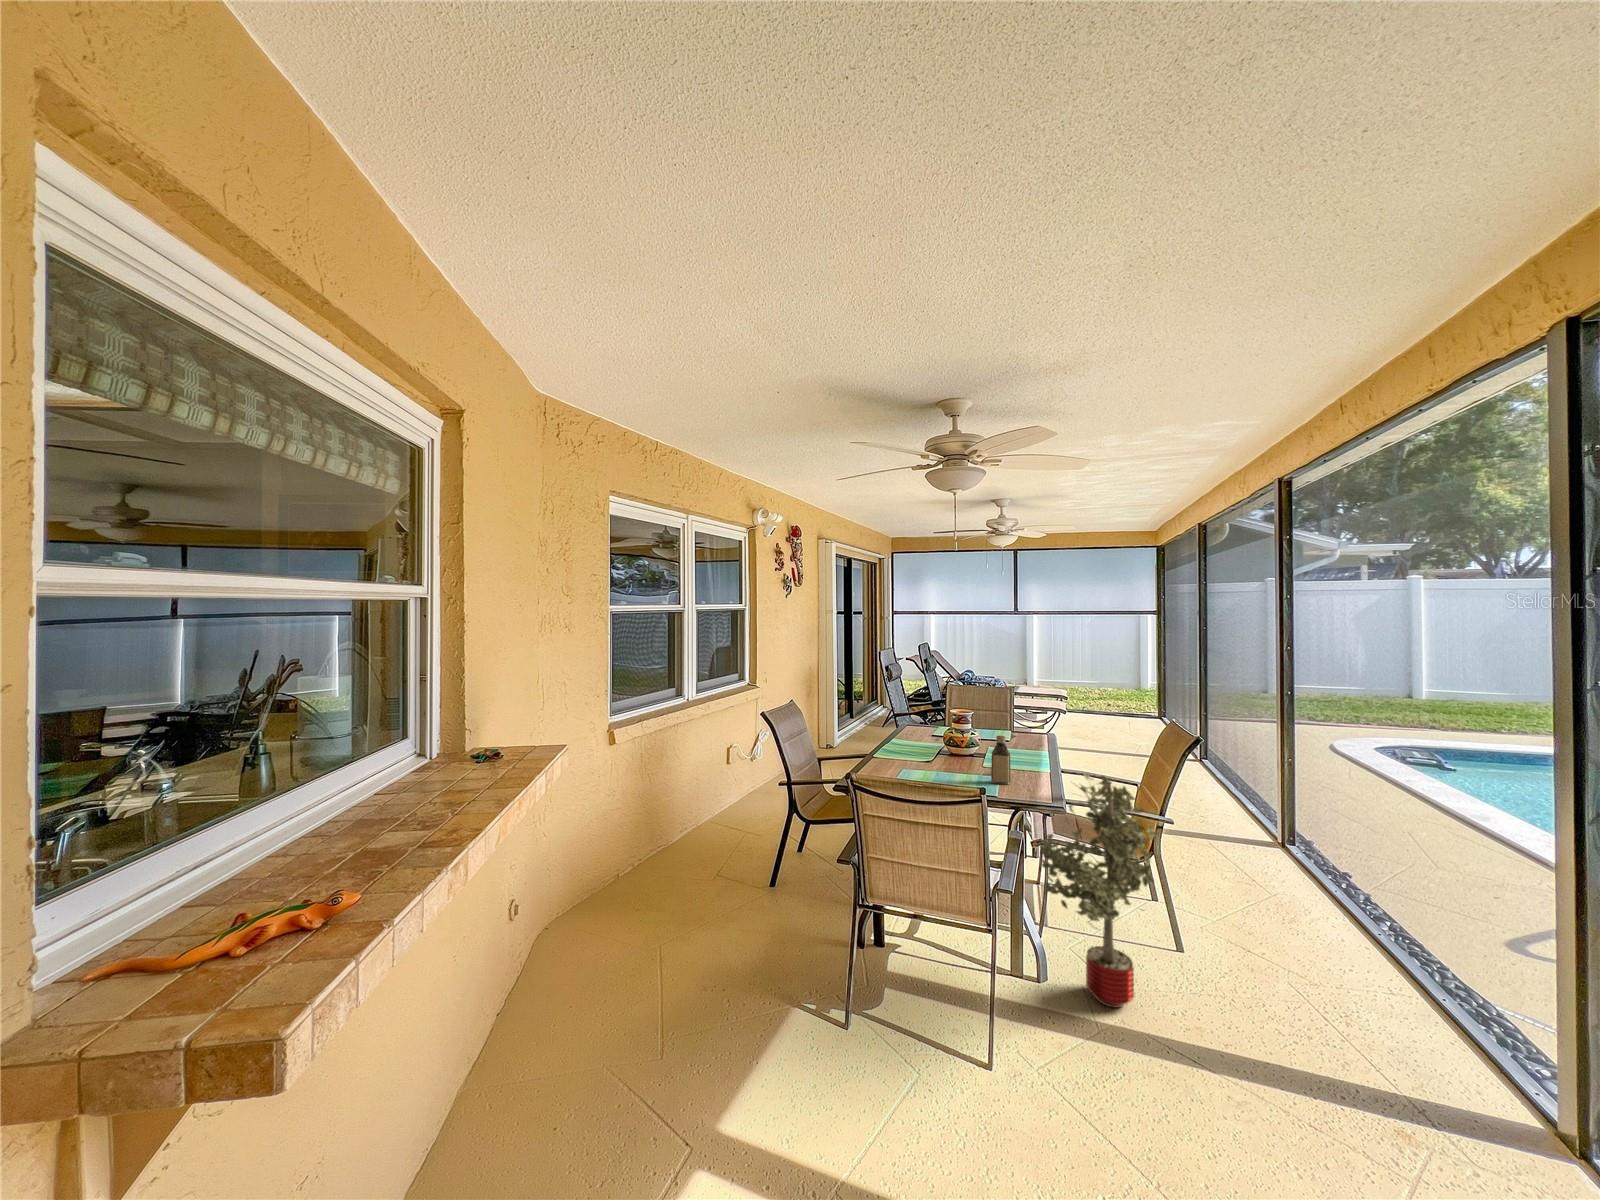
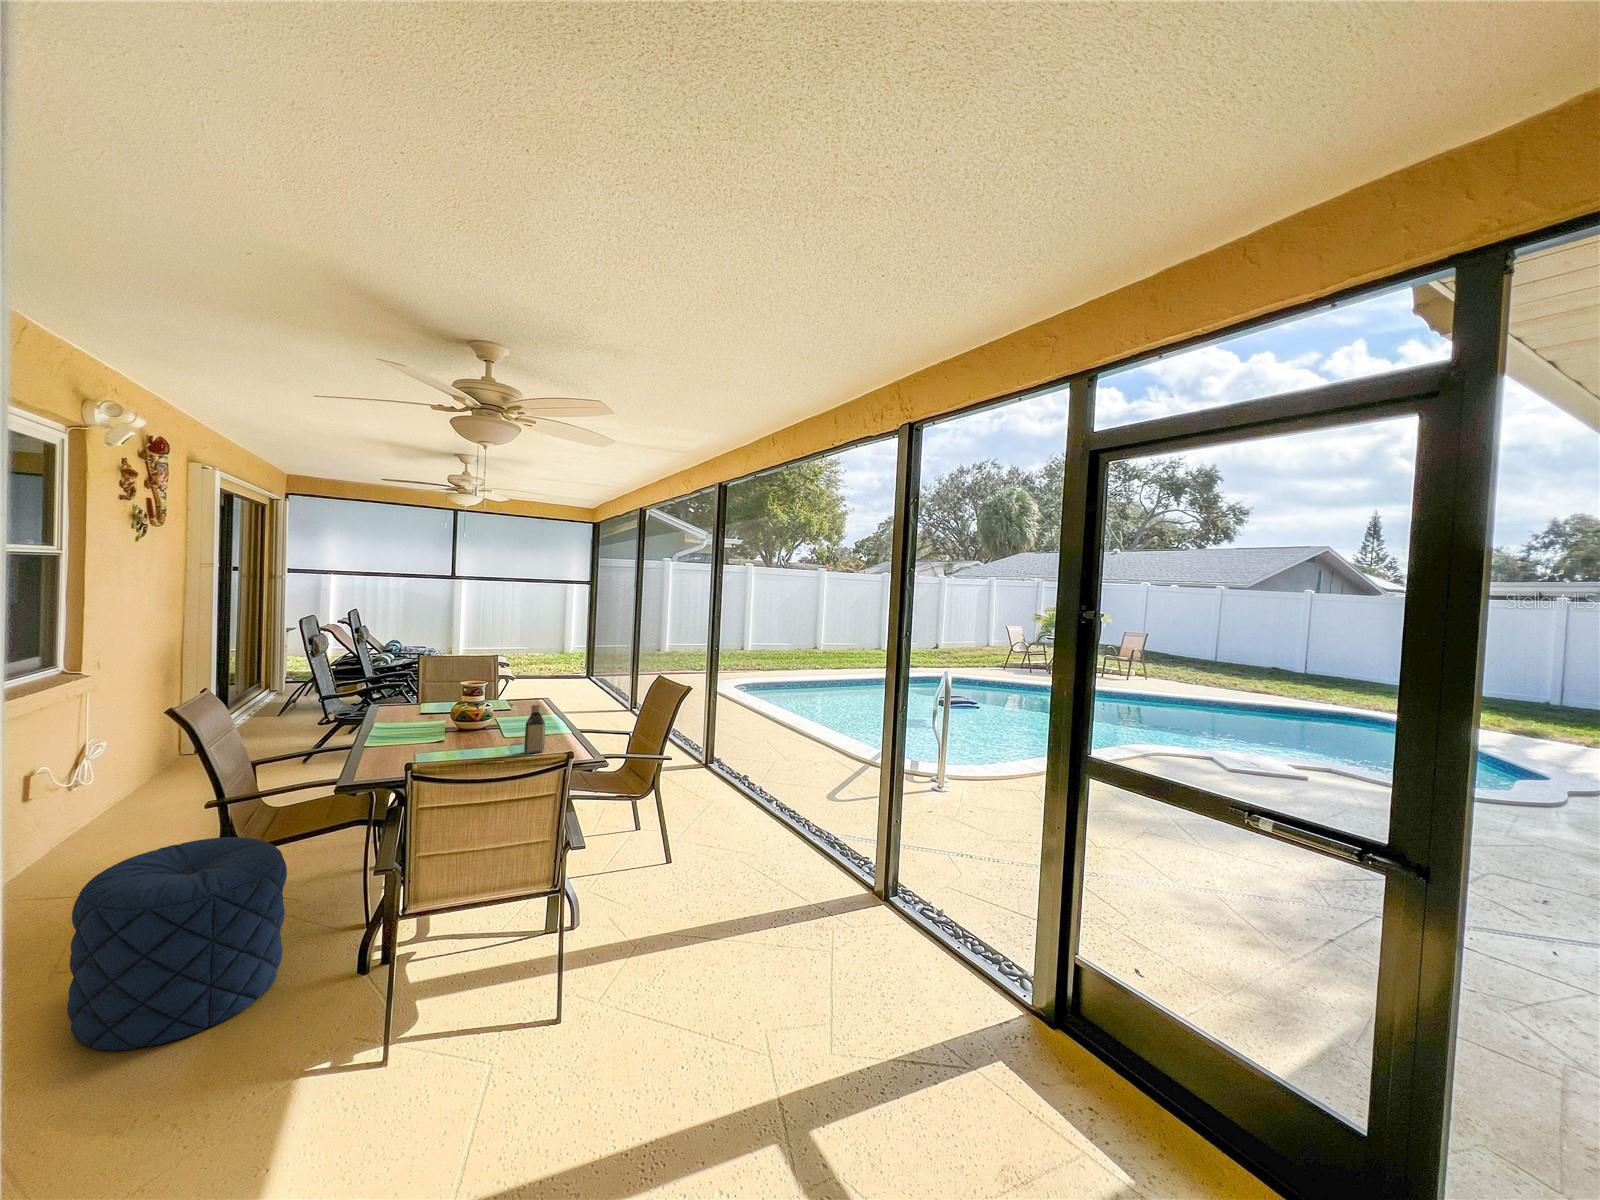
potted tree: present [1040,773,1158,1008] -> none [572,727,677,924]
pouf: none [709,804,815,942] -> present [67,837,287,1051]

